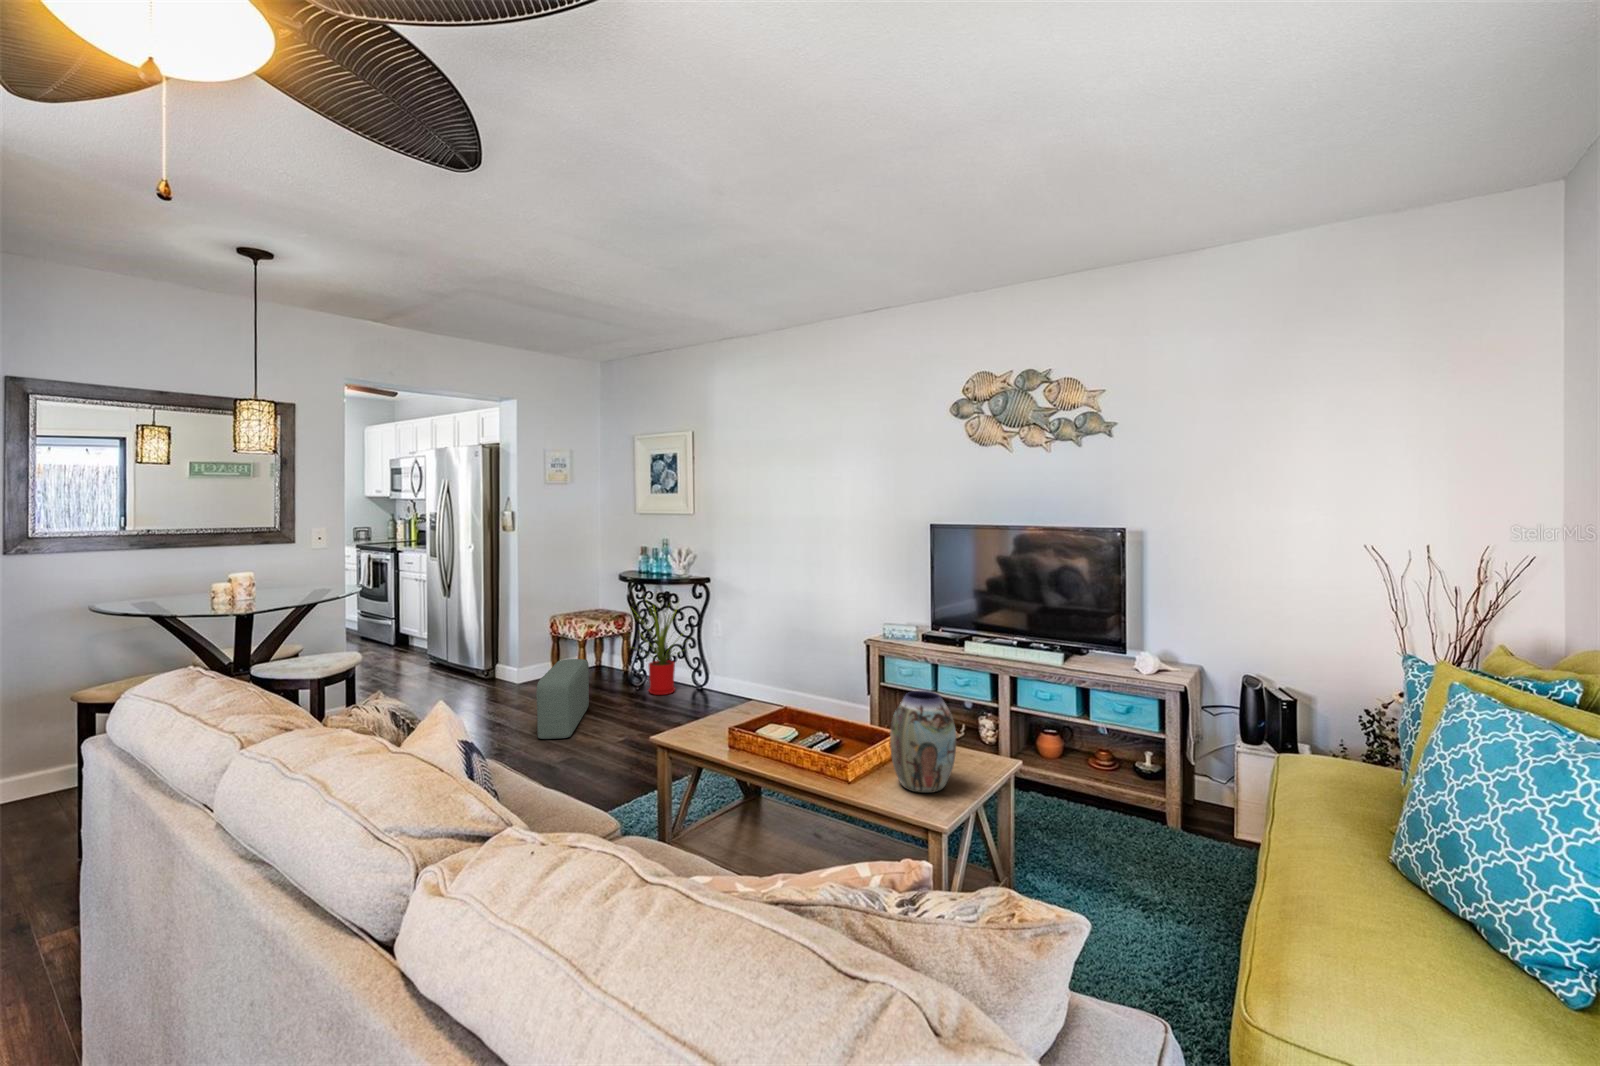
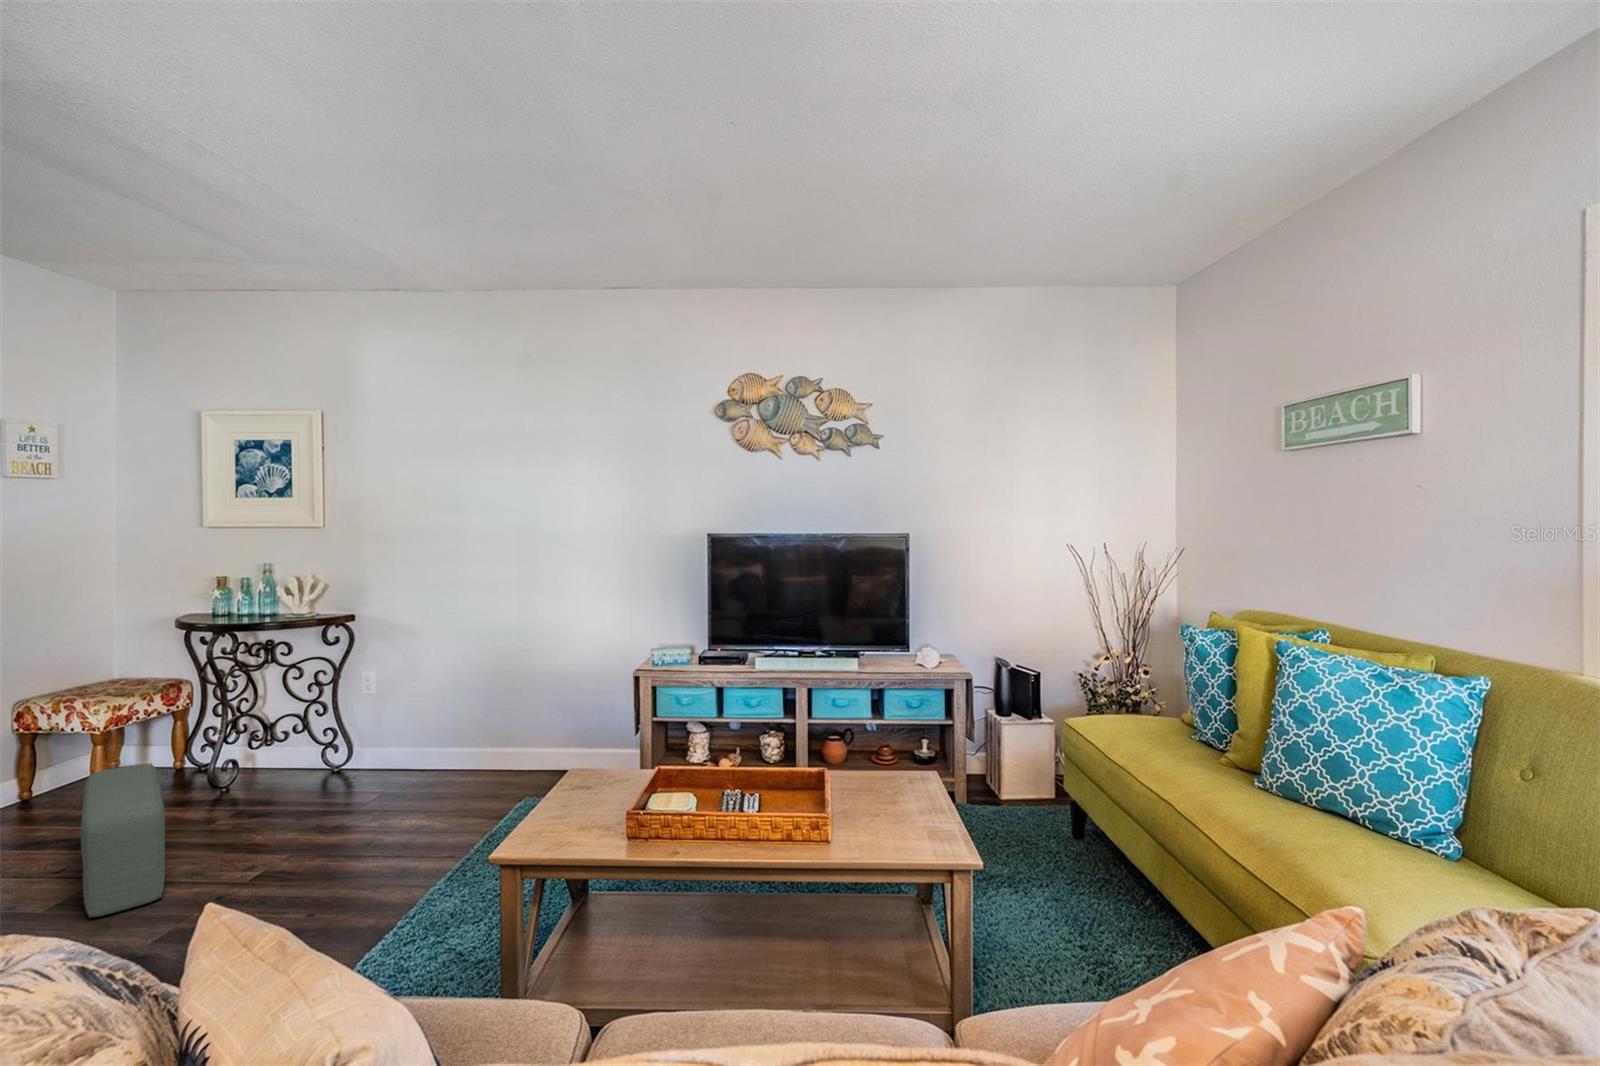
house plant: present [639,606,676,695] -> none [208,643,342,794]
vase: present [890,691,956,793] -> none [854,717,926,832]

